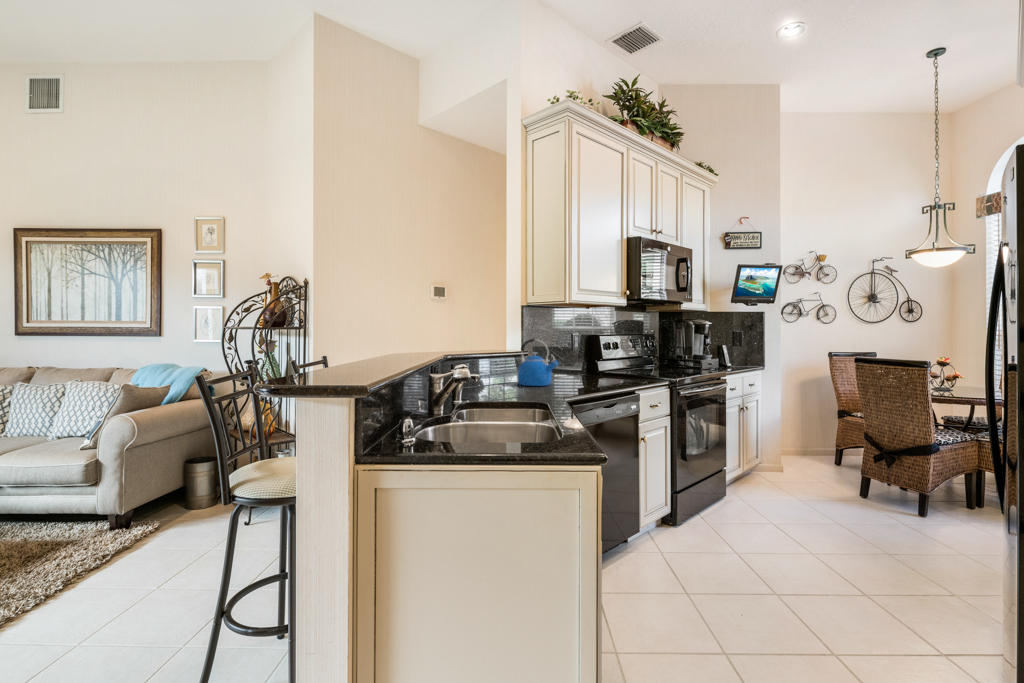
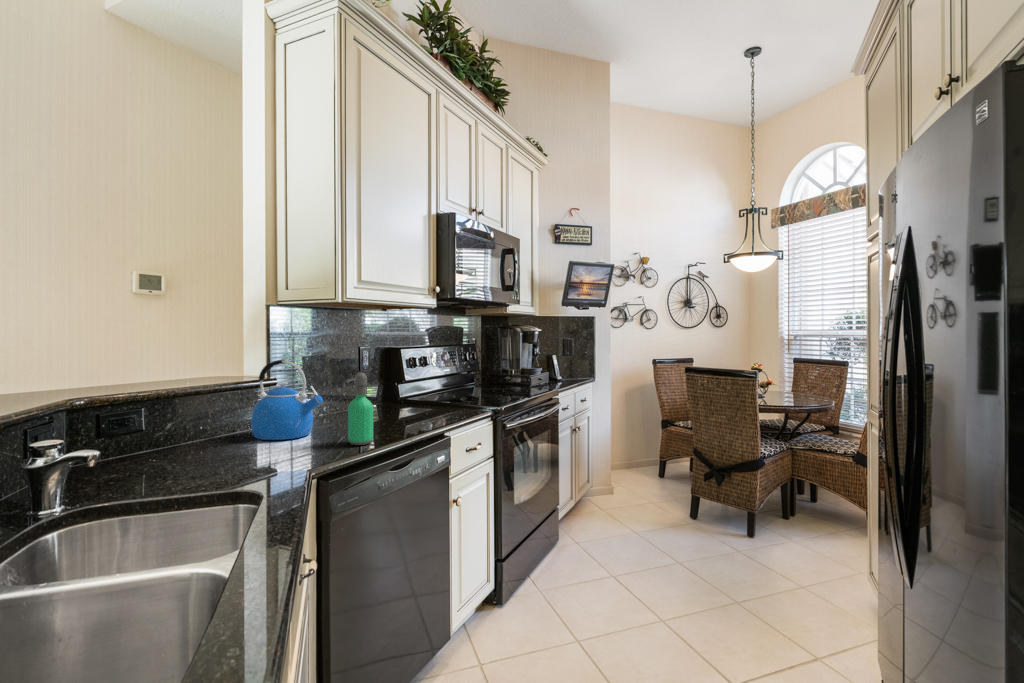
soap dispenser: none [575,346,591,390] -> present [346,373,373,445]

